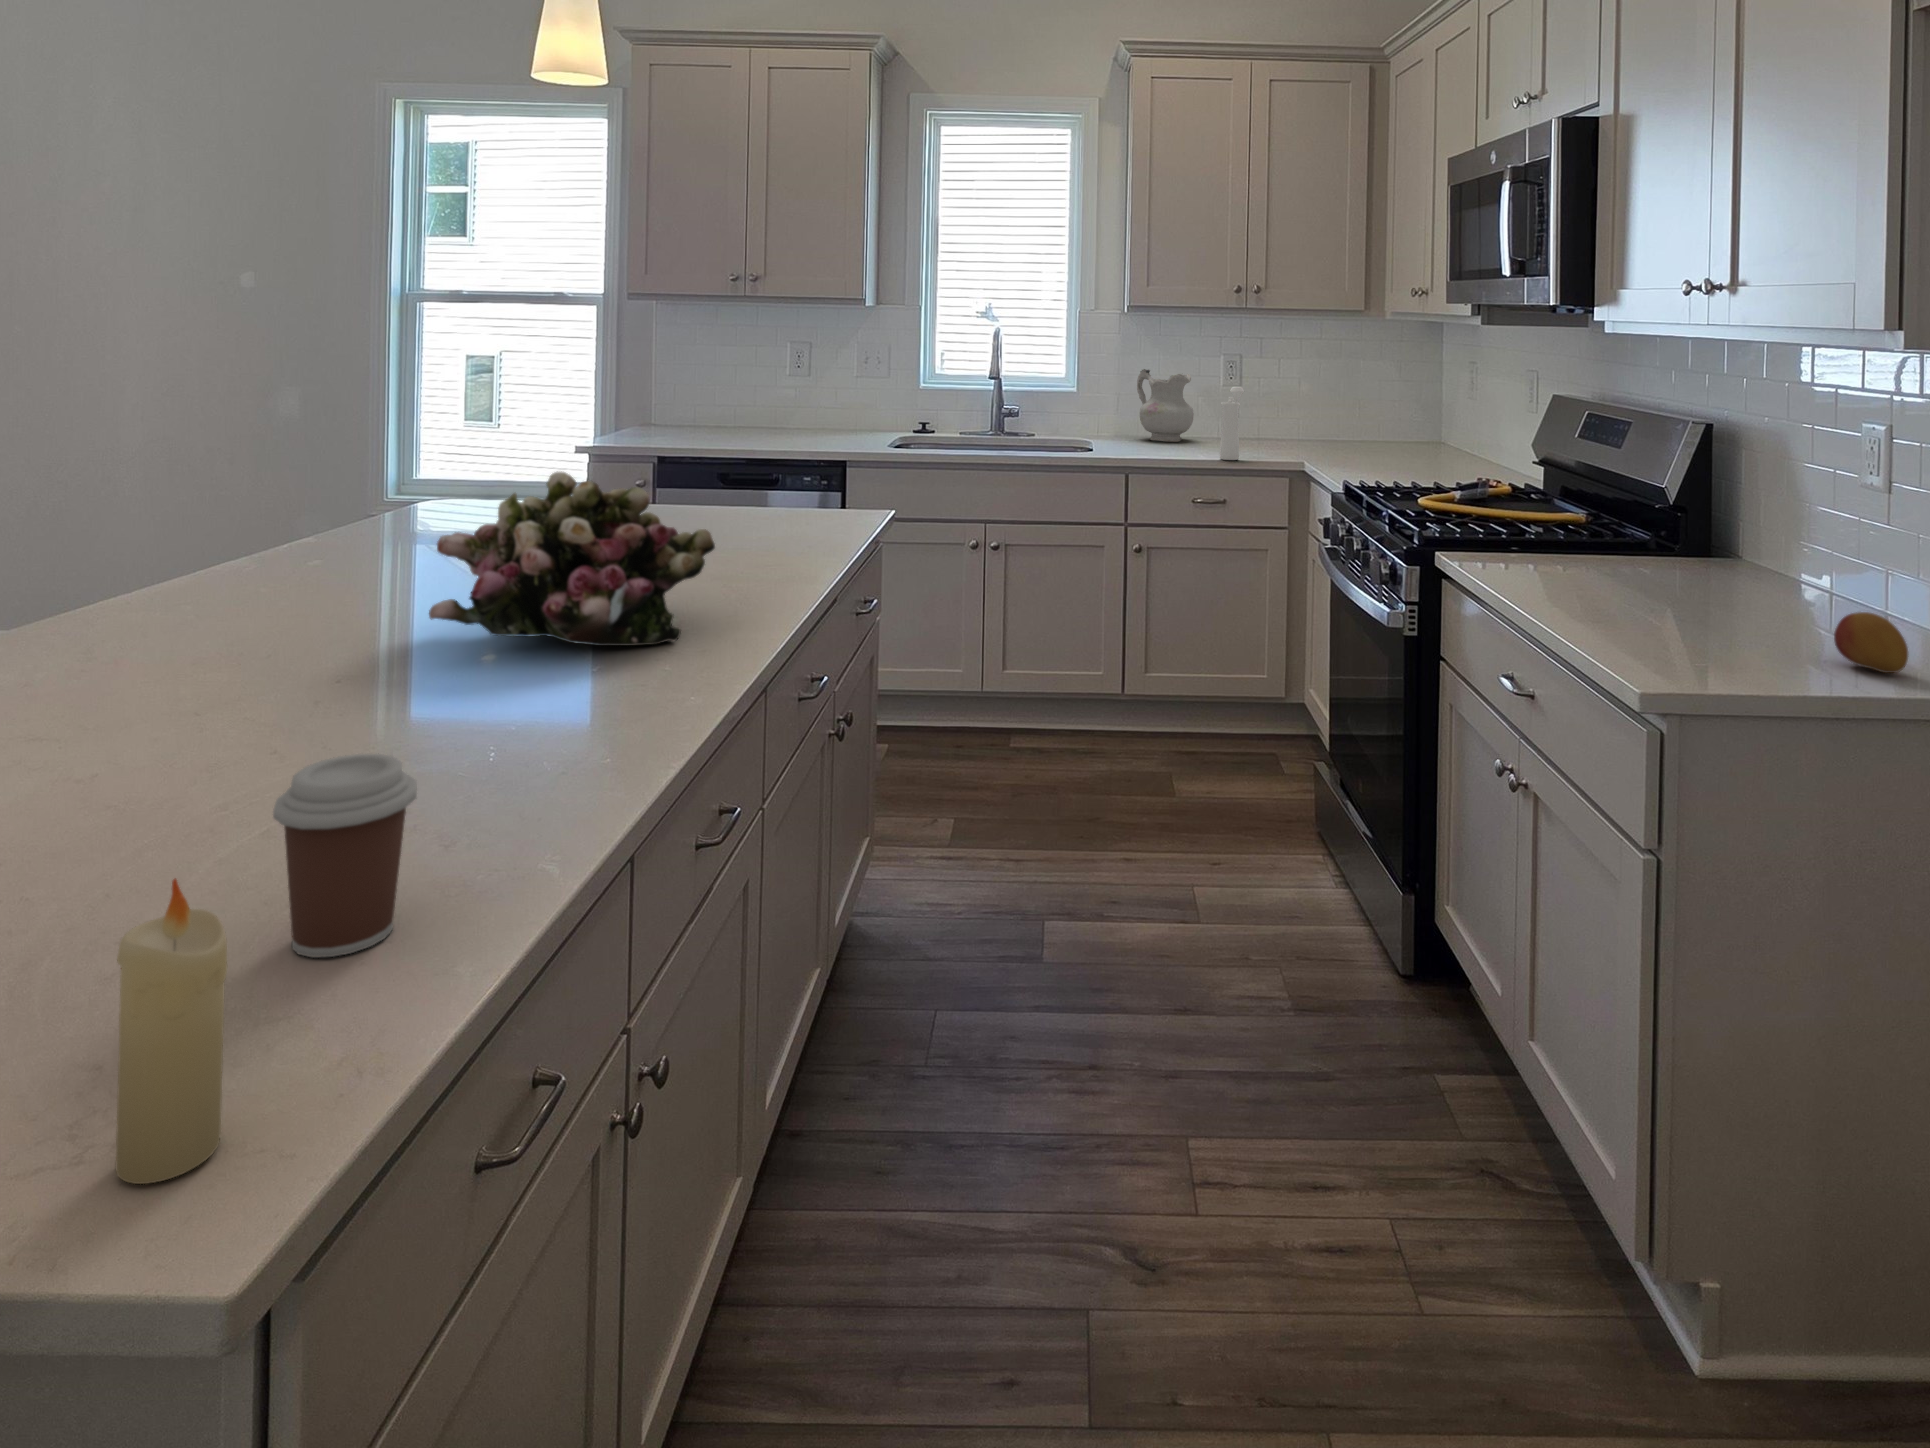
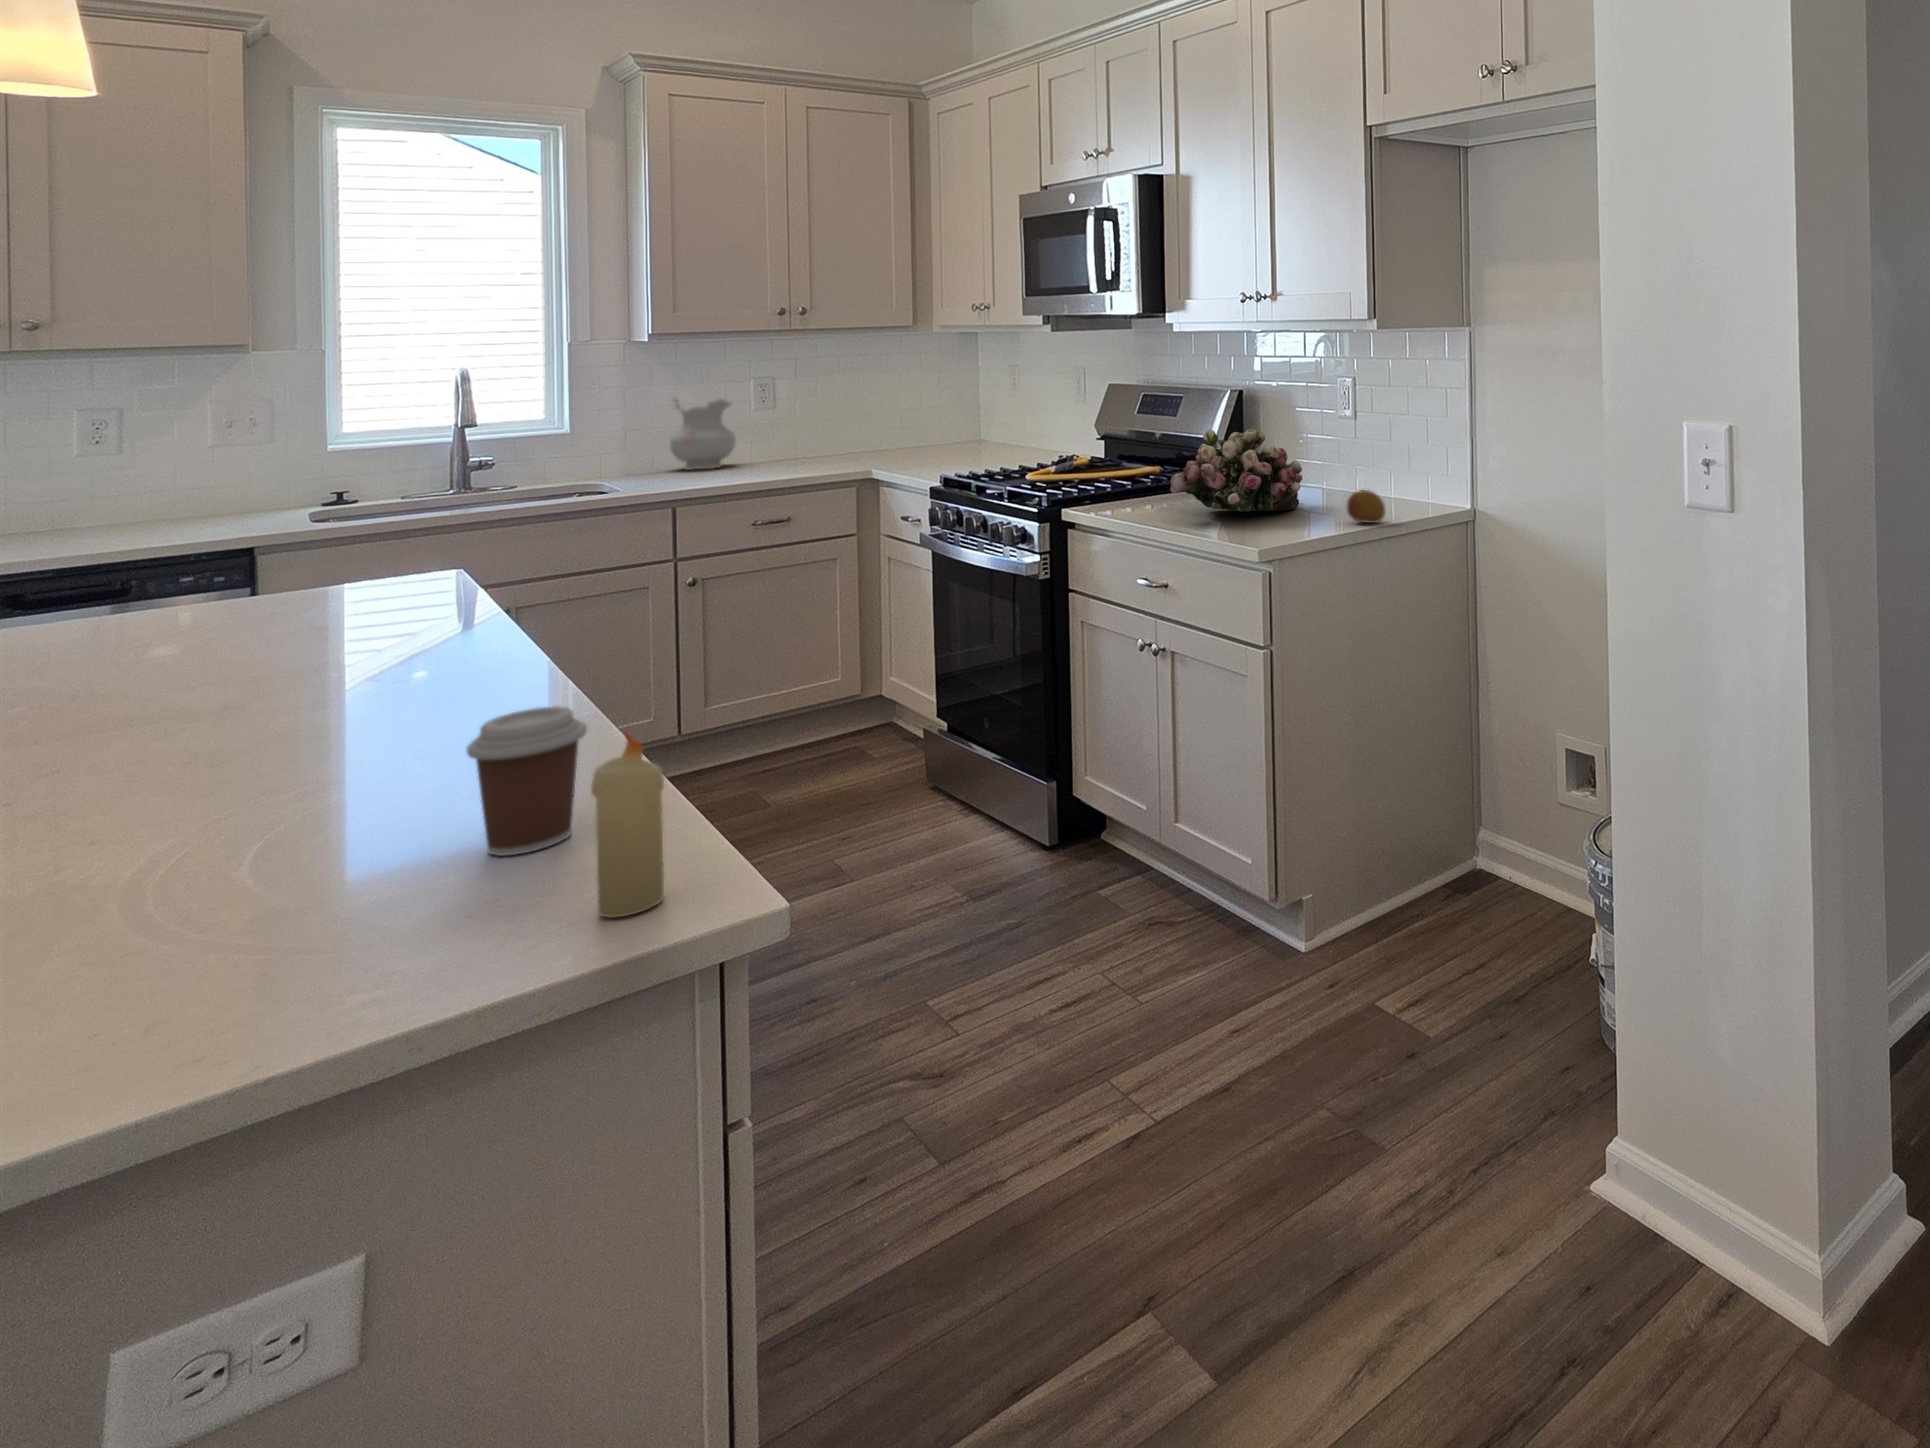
pepper mill: present [1220,387,1244,460] -> none [786,405,809,476]
flower arrangement: present [429,471,715,646] -> present [1170,429,1302,511]

